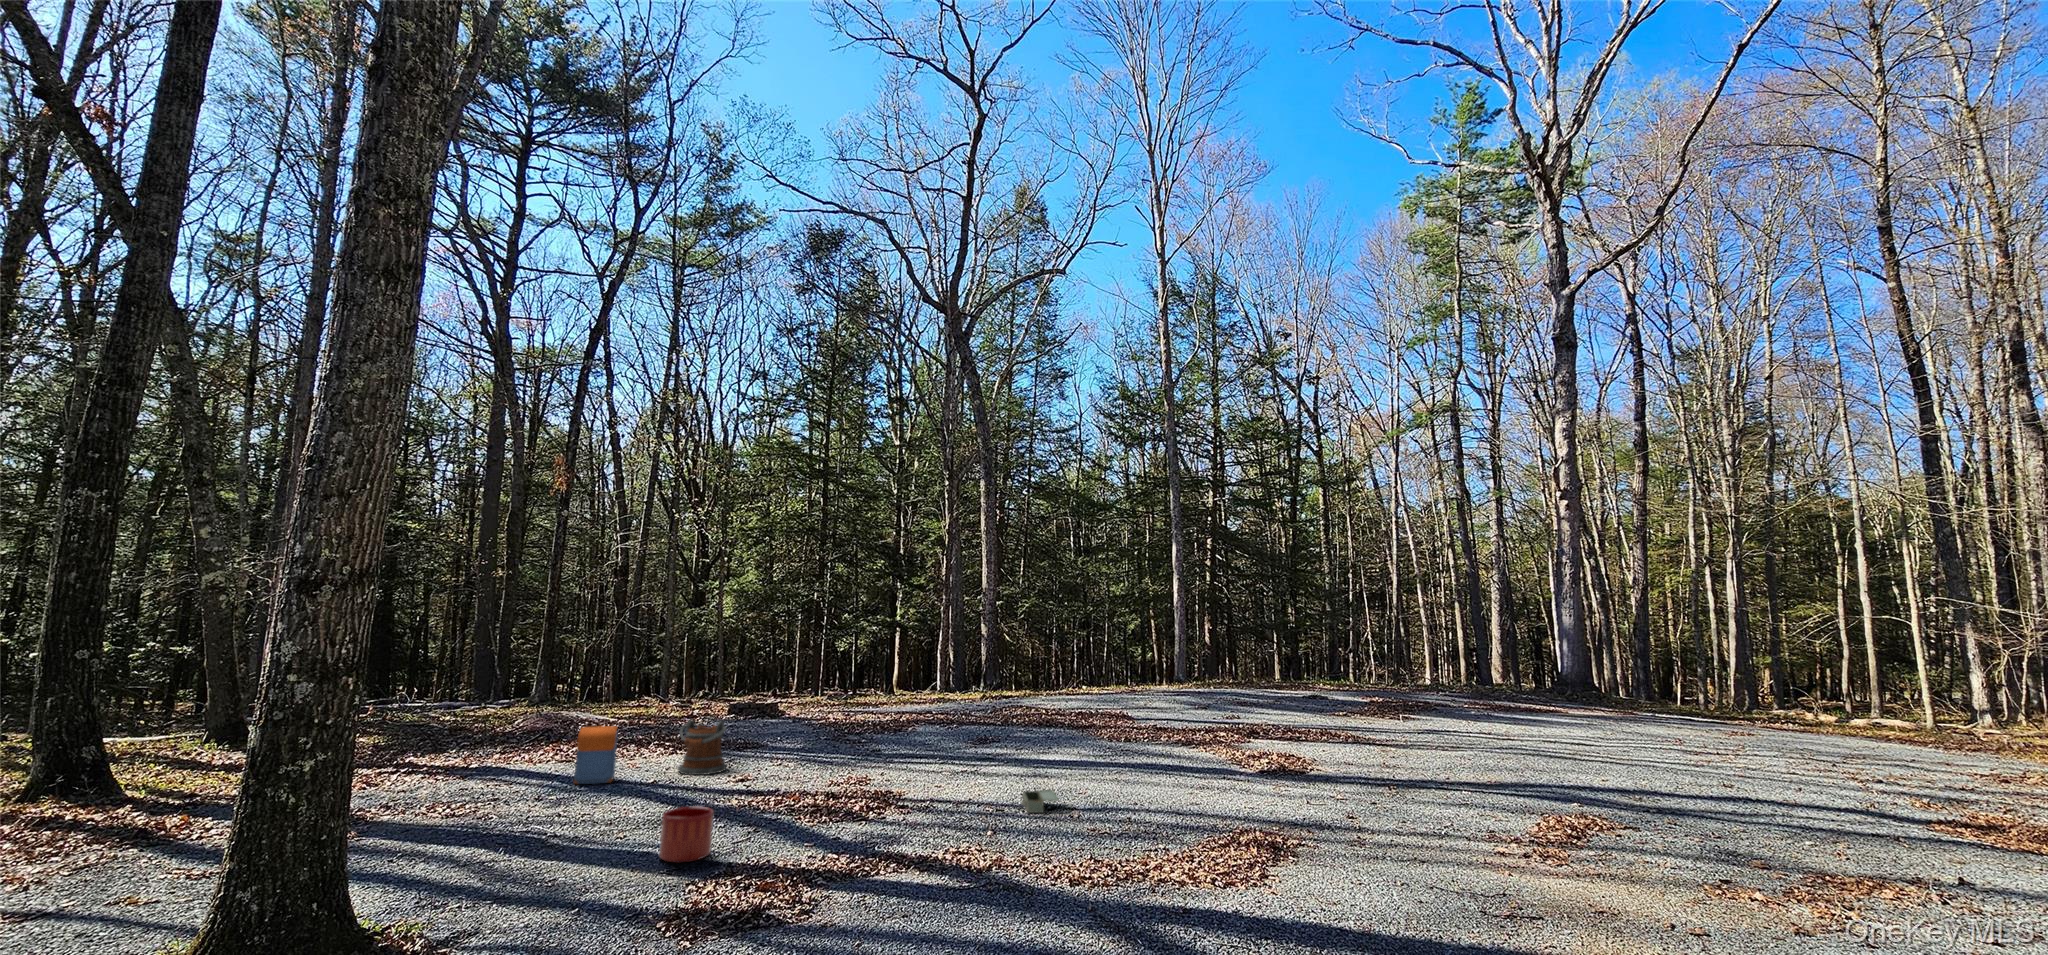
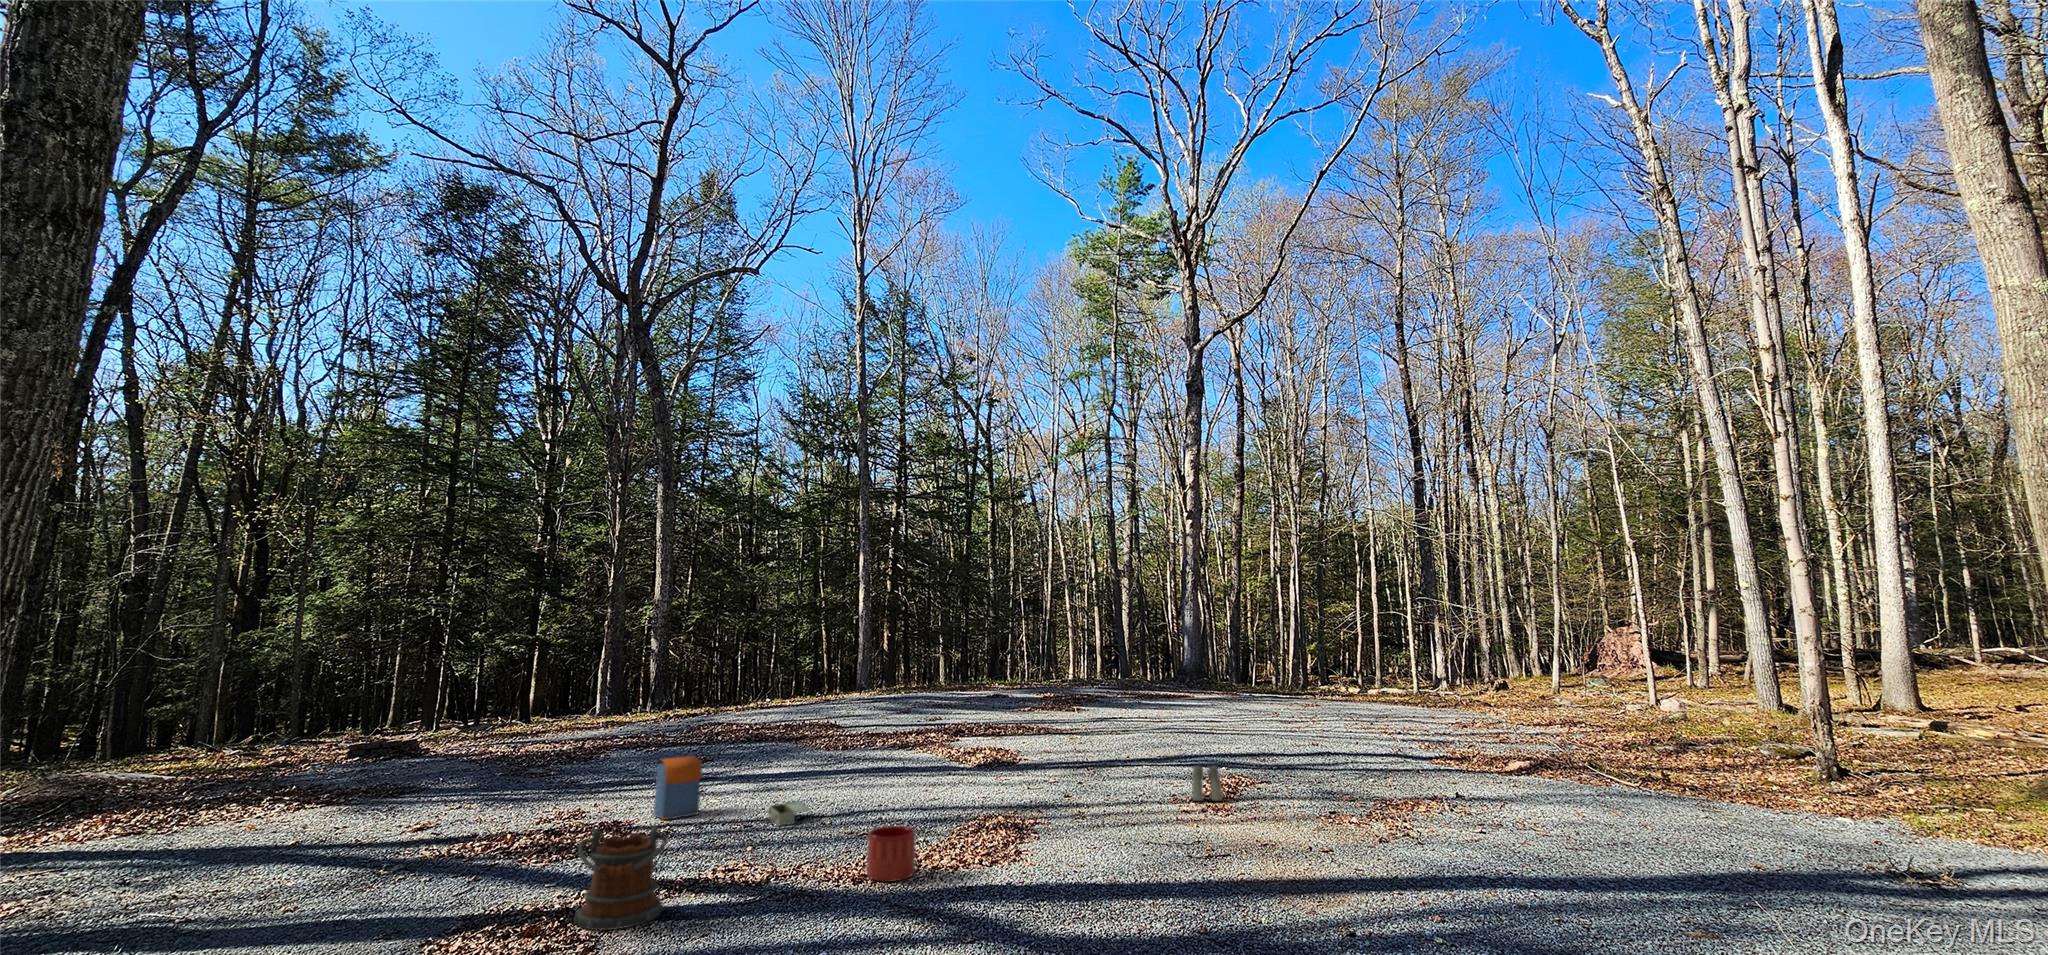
bucket: present [678,720,727,775] -> present [574,826,668,930]
backpack: present [573,726,618,784] -> present [654,756,702,820]
boots: none [1516,797,1560,846] -> present [1192,765,1223,801]
planter: present [659,806,714,863] -> present [867,826,916,882]

